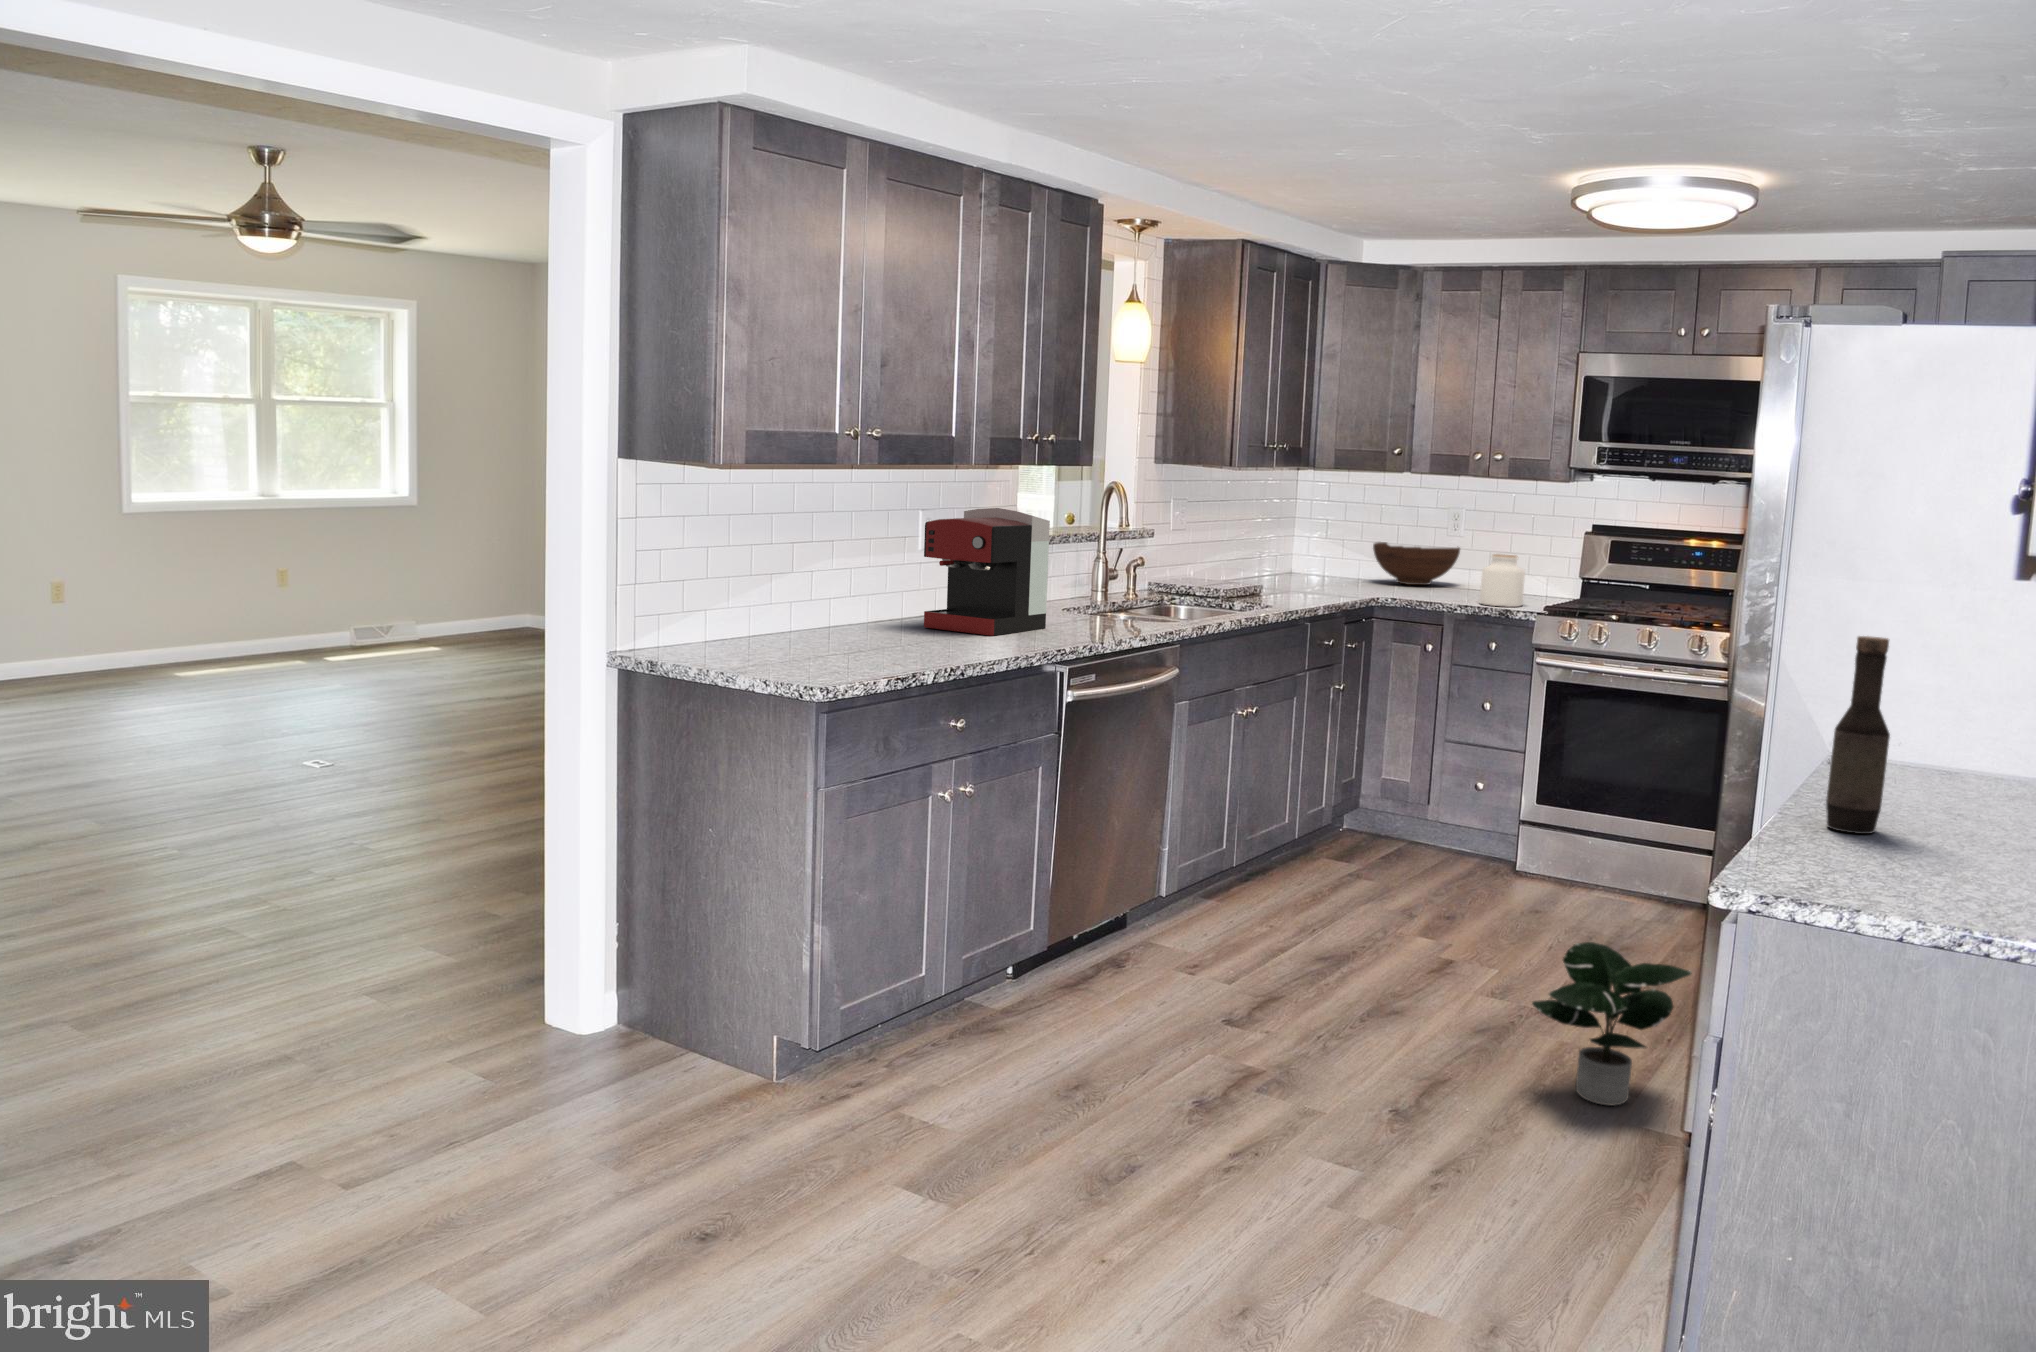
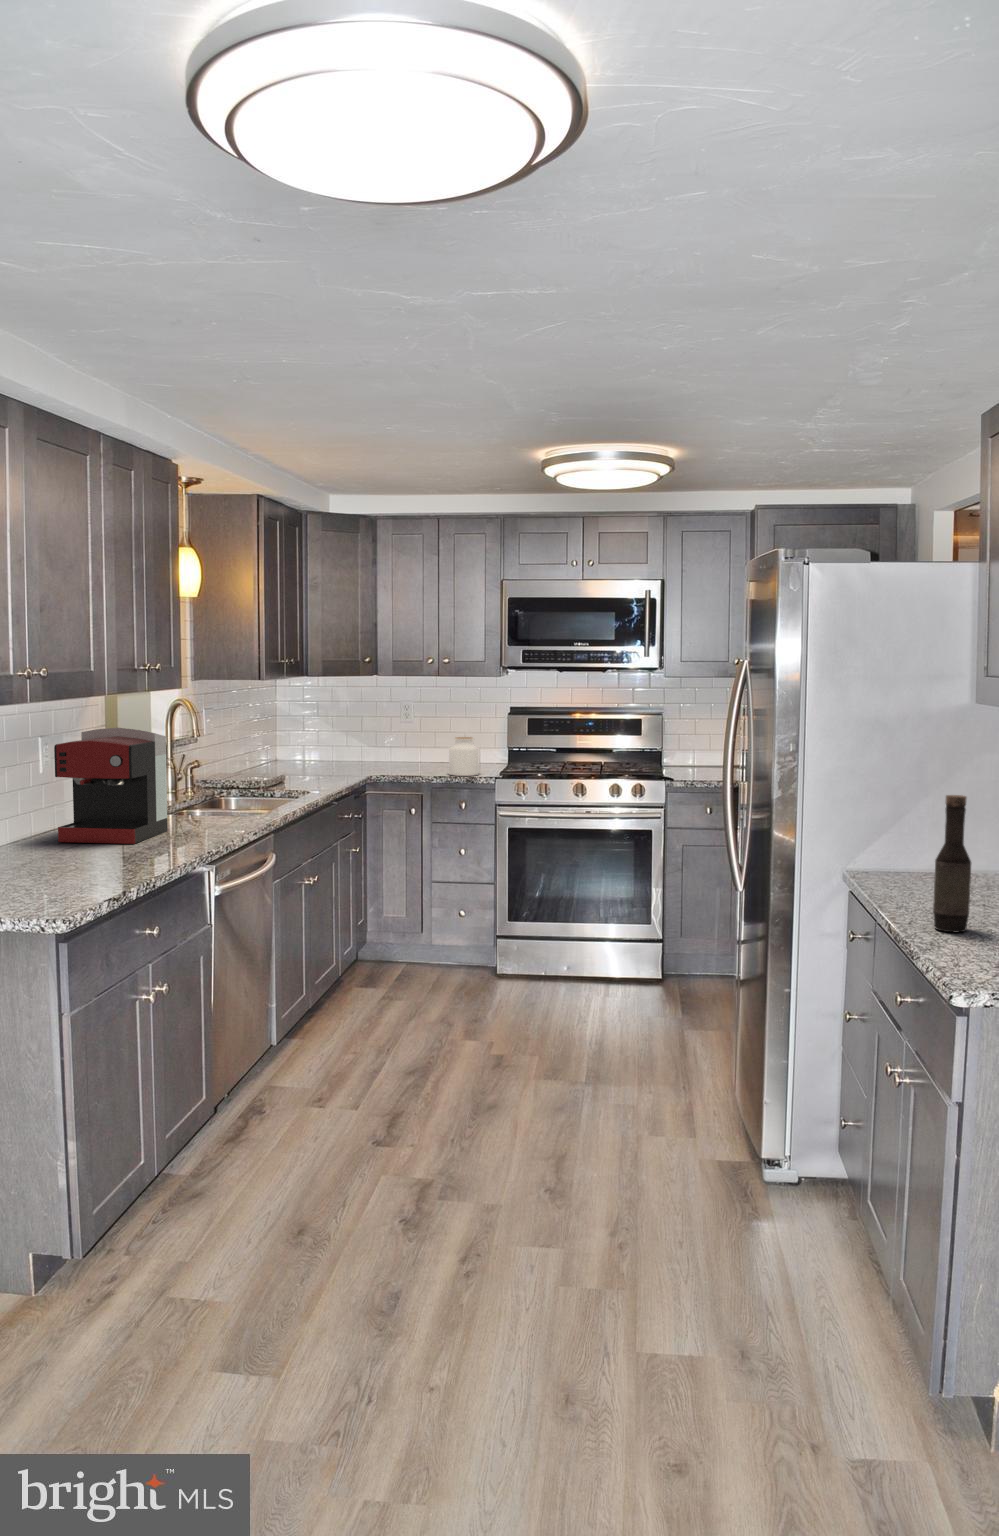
fruit bowl: present [1373,542,1460,585] -> none [345,730,410,763]
potted plant: present [1532,942,1691,1106] -> none [627,1025,732,1145]

